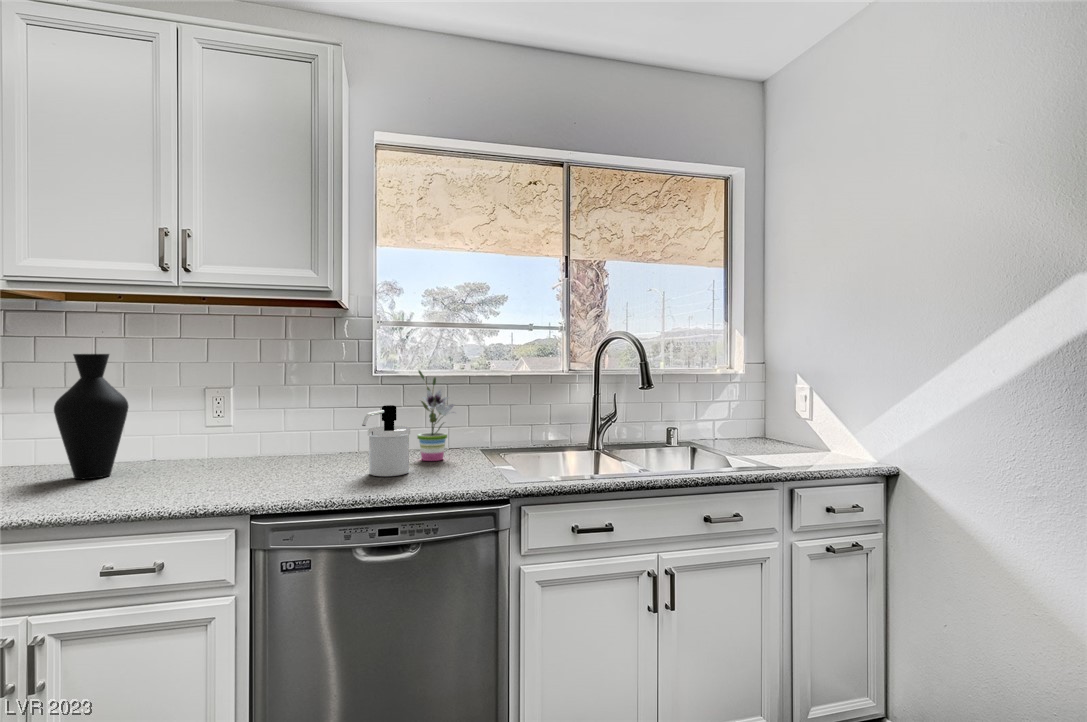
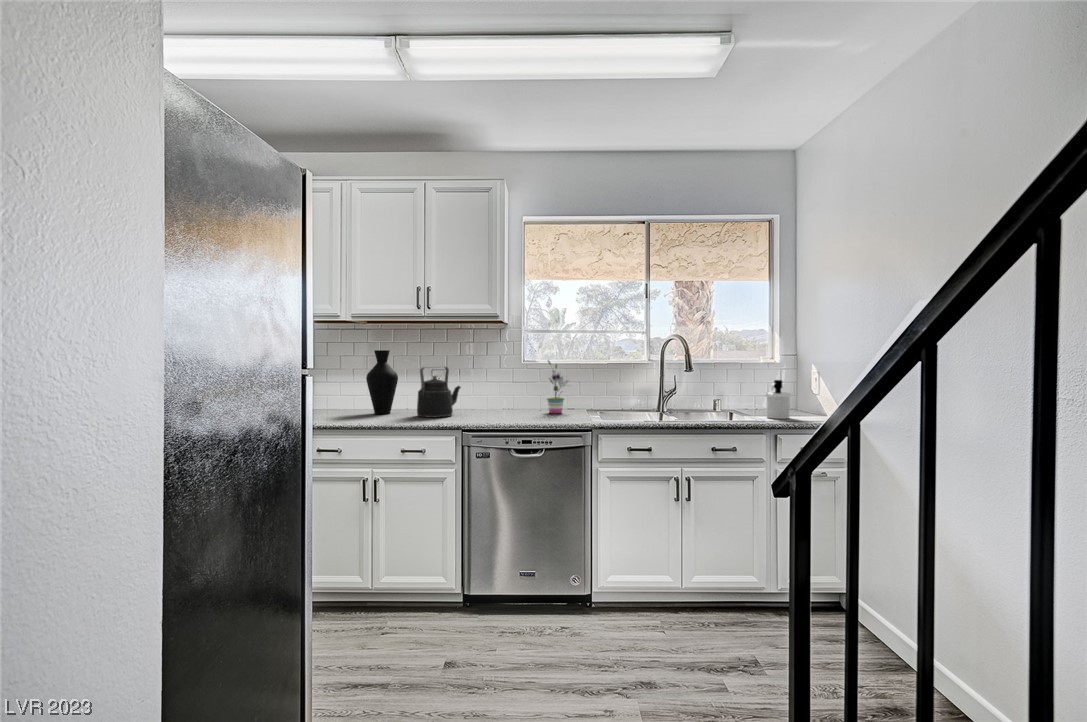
kettle: none [162,385,259,486] -> present [417,367,461,418]
soap dispenser: present [362,405,410,476] -> present [766,380,790,419]

